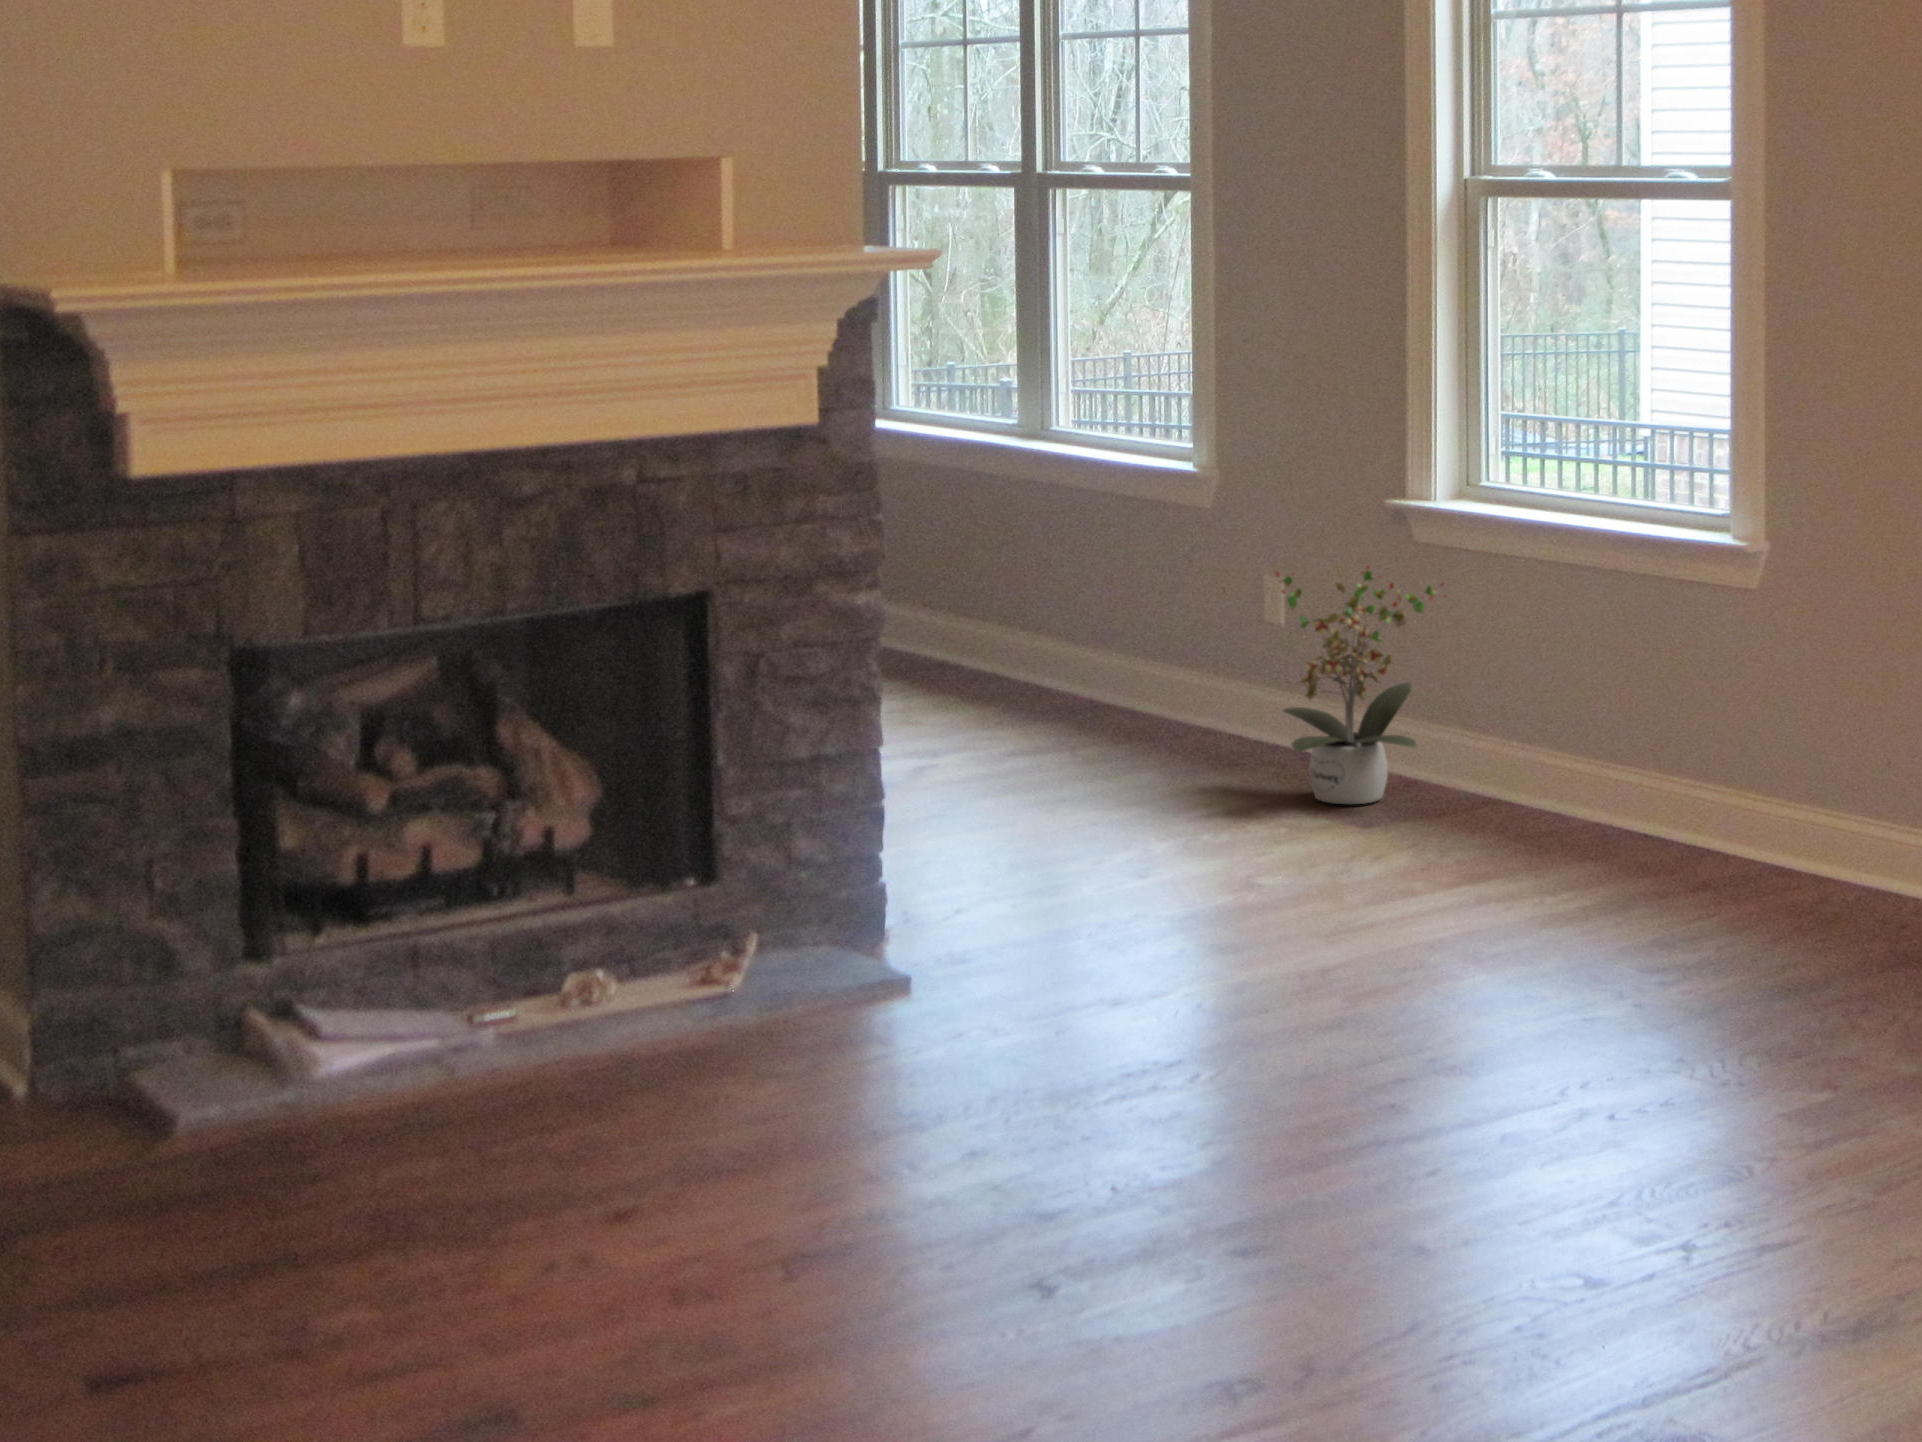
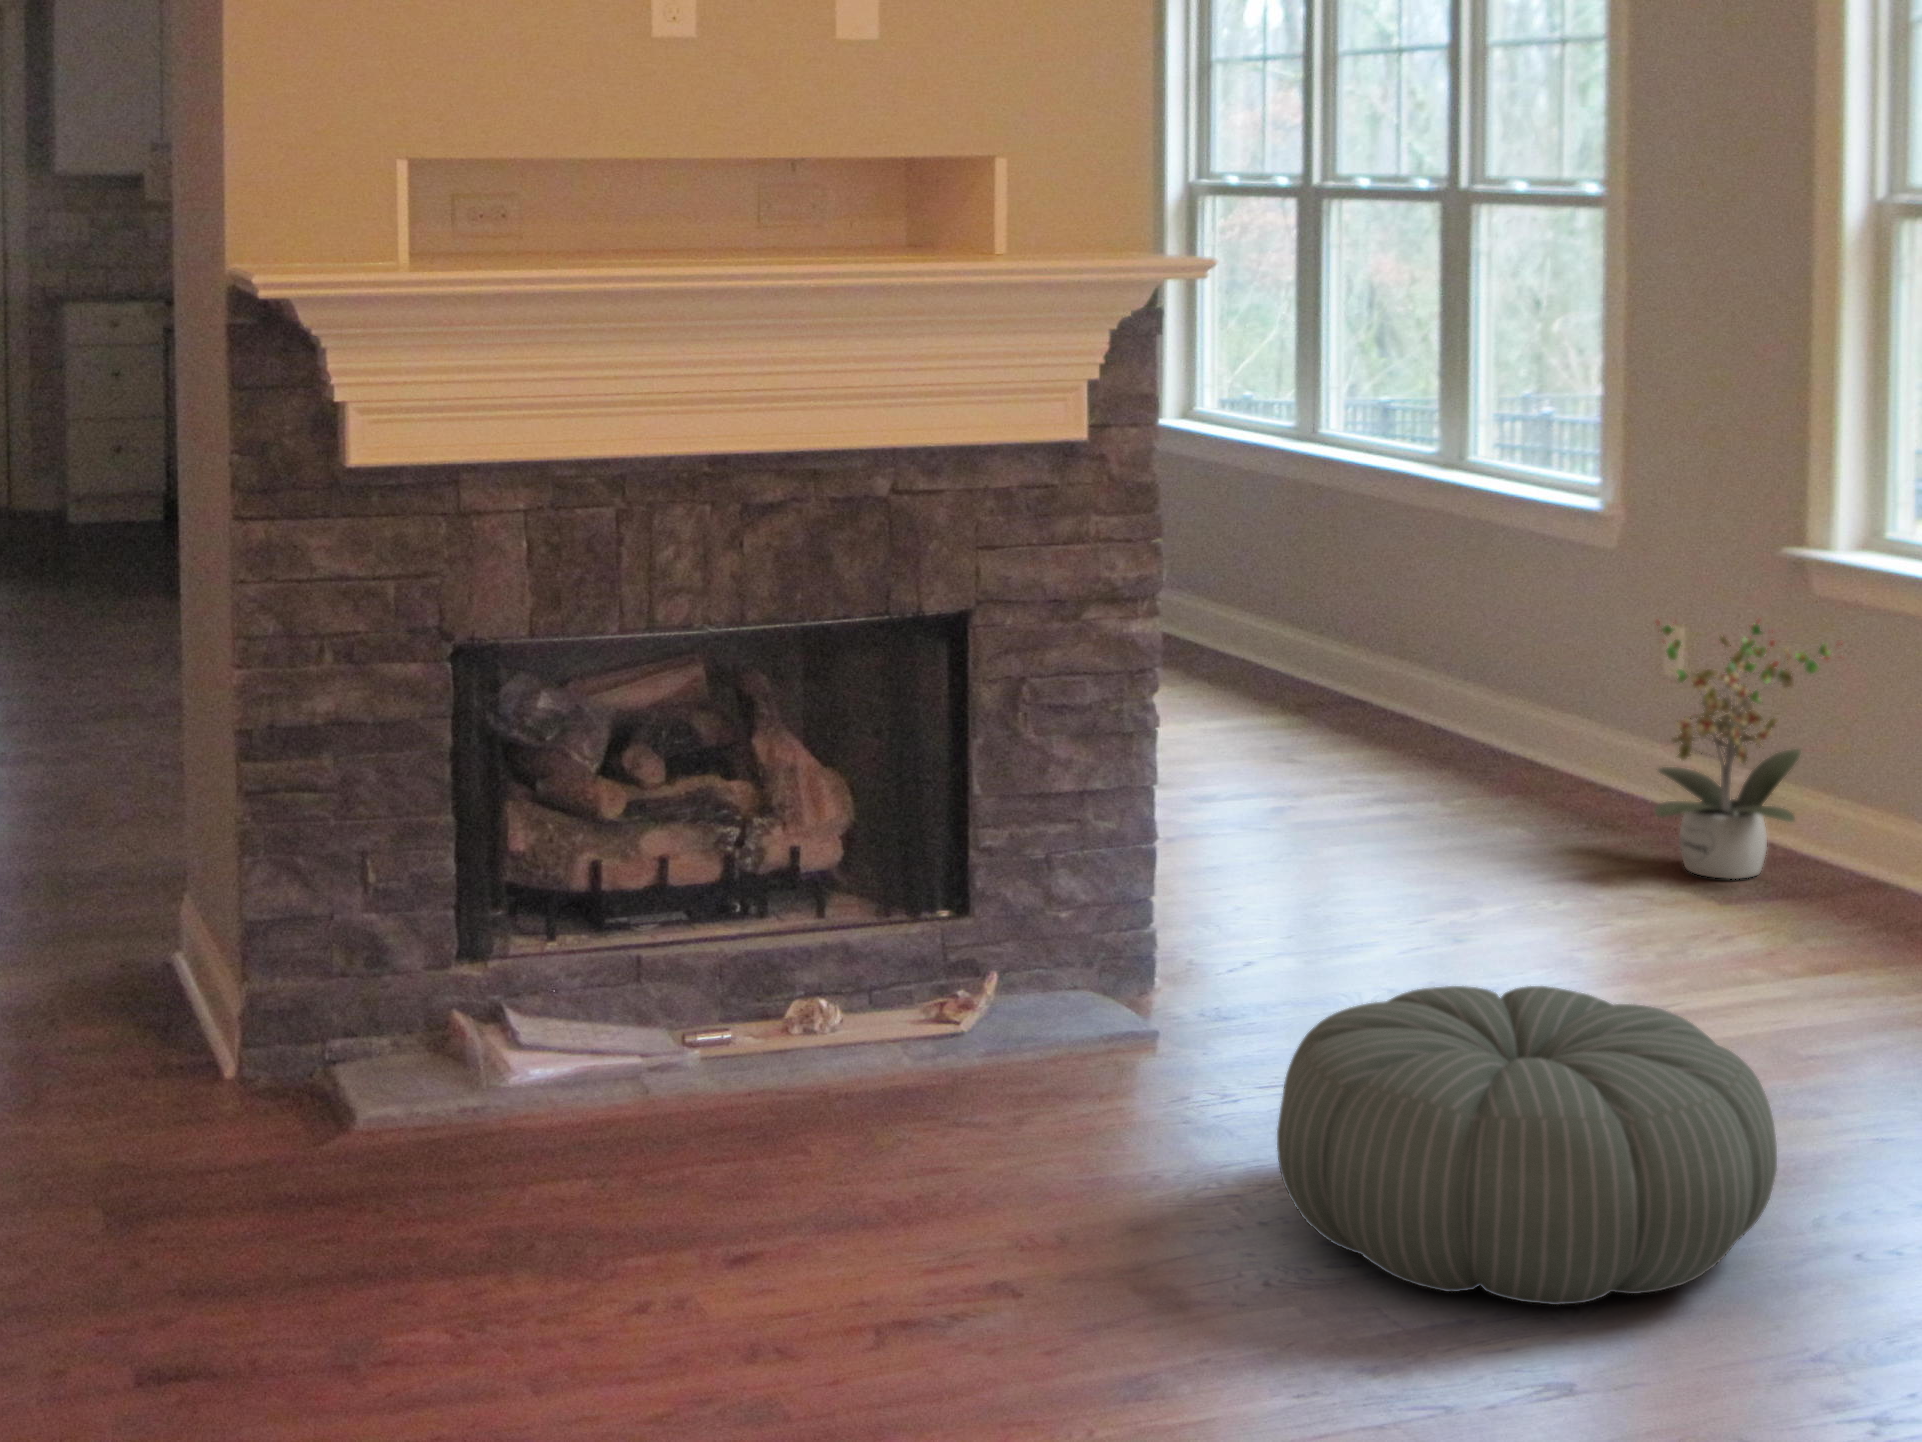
pouf: none [1086,888,1518,1150] -> present [1277,986,1777,1305]

